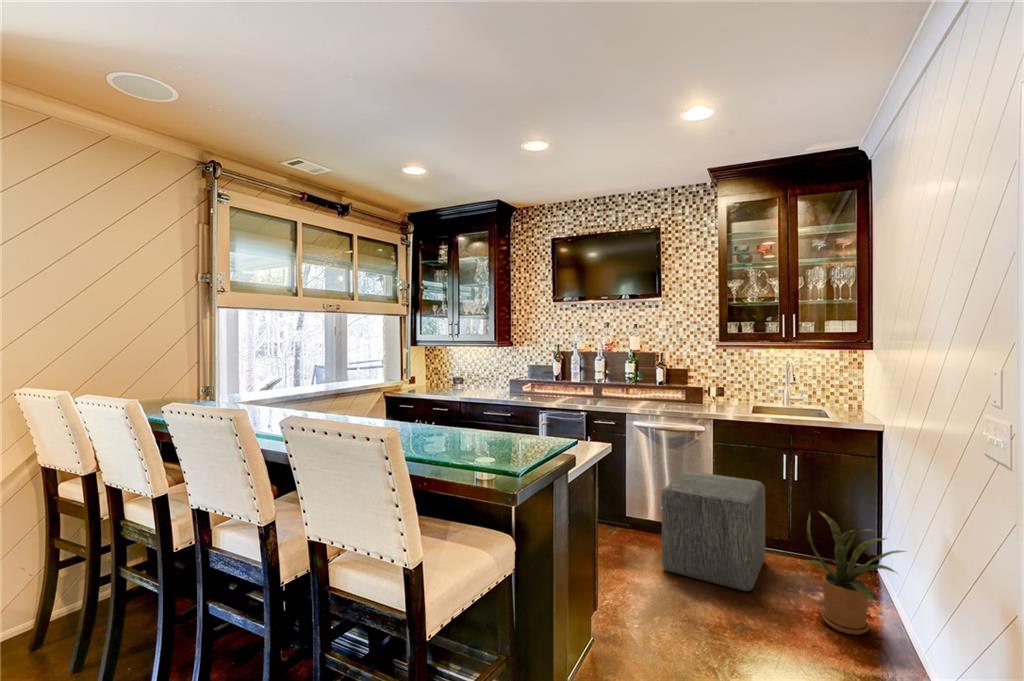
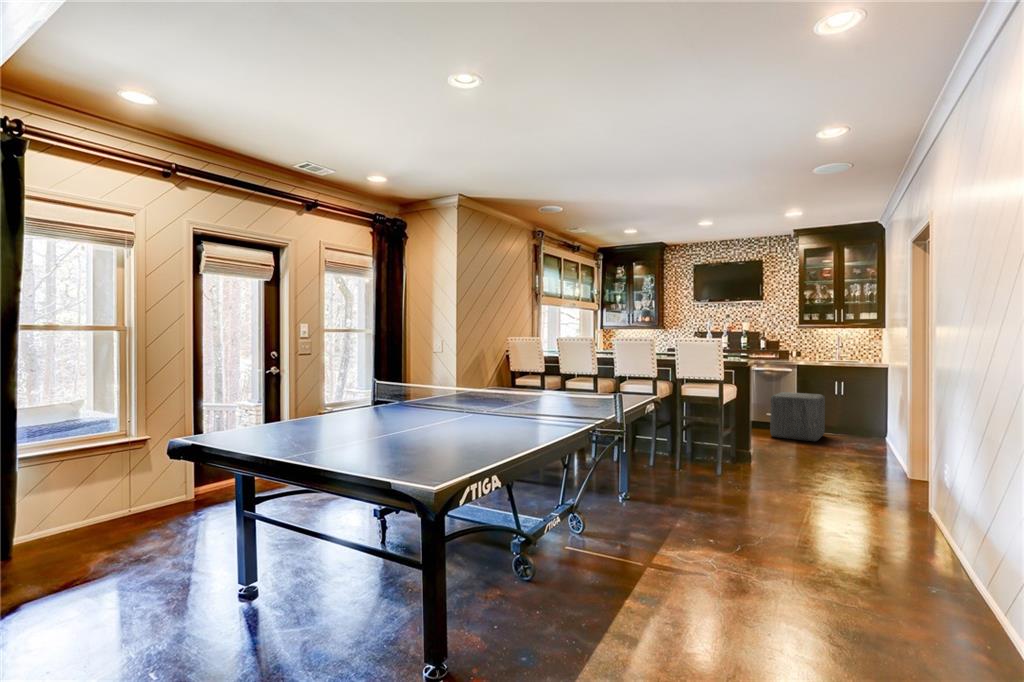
house plant: present [806,512,905,635] -> none [843,400,889,450]

